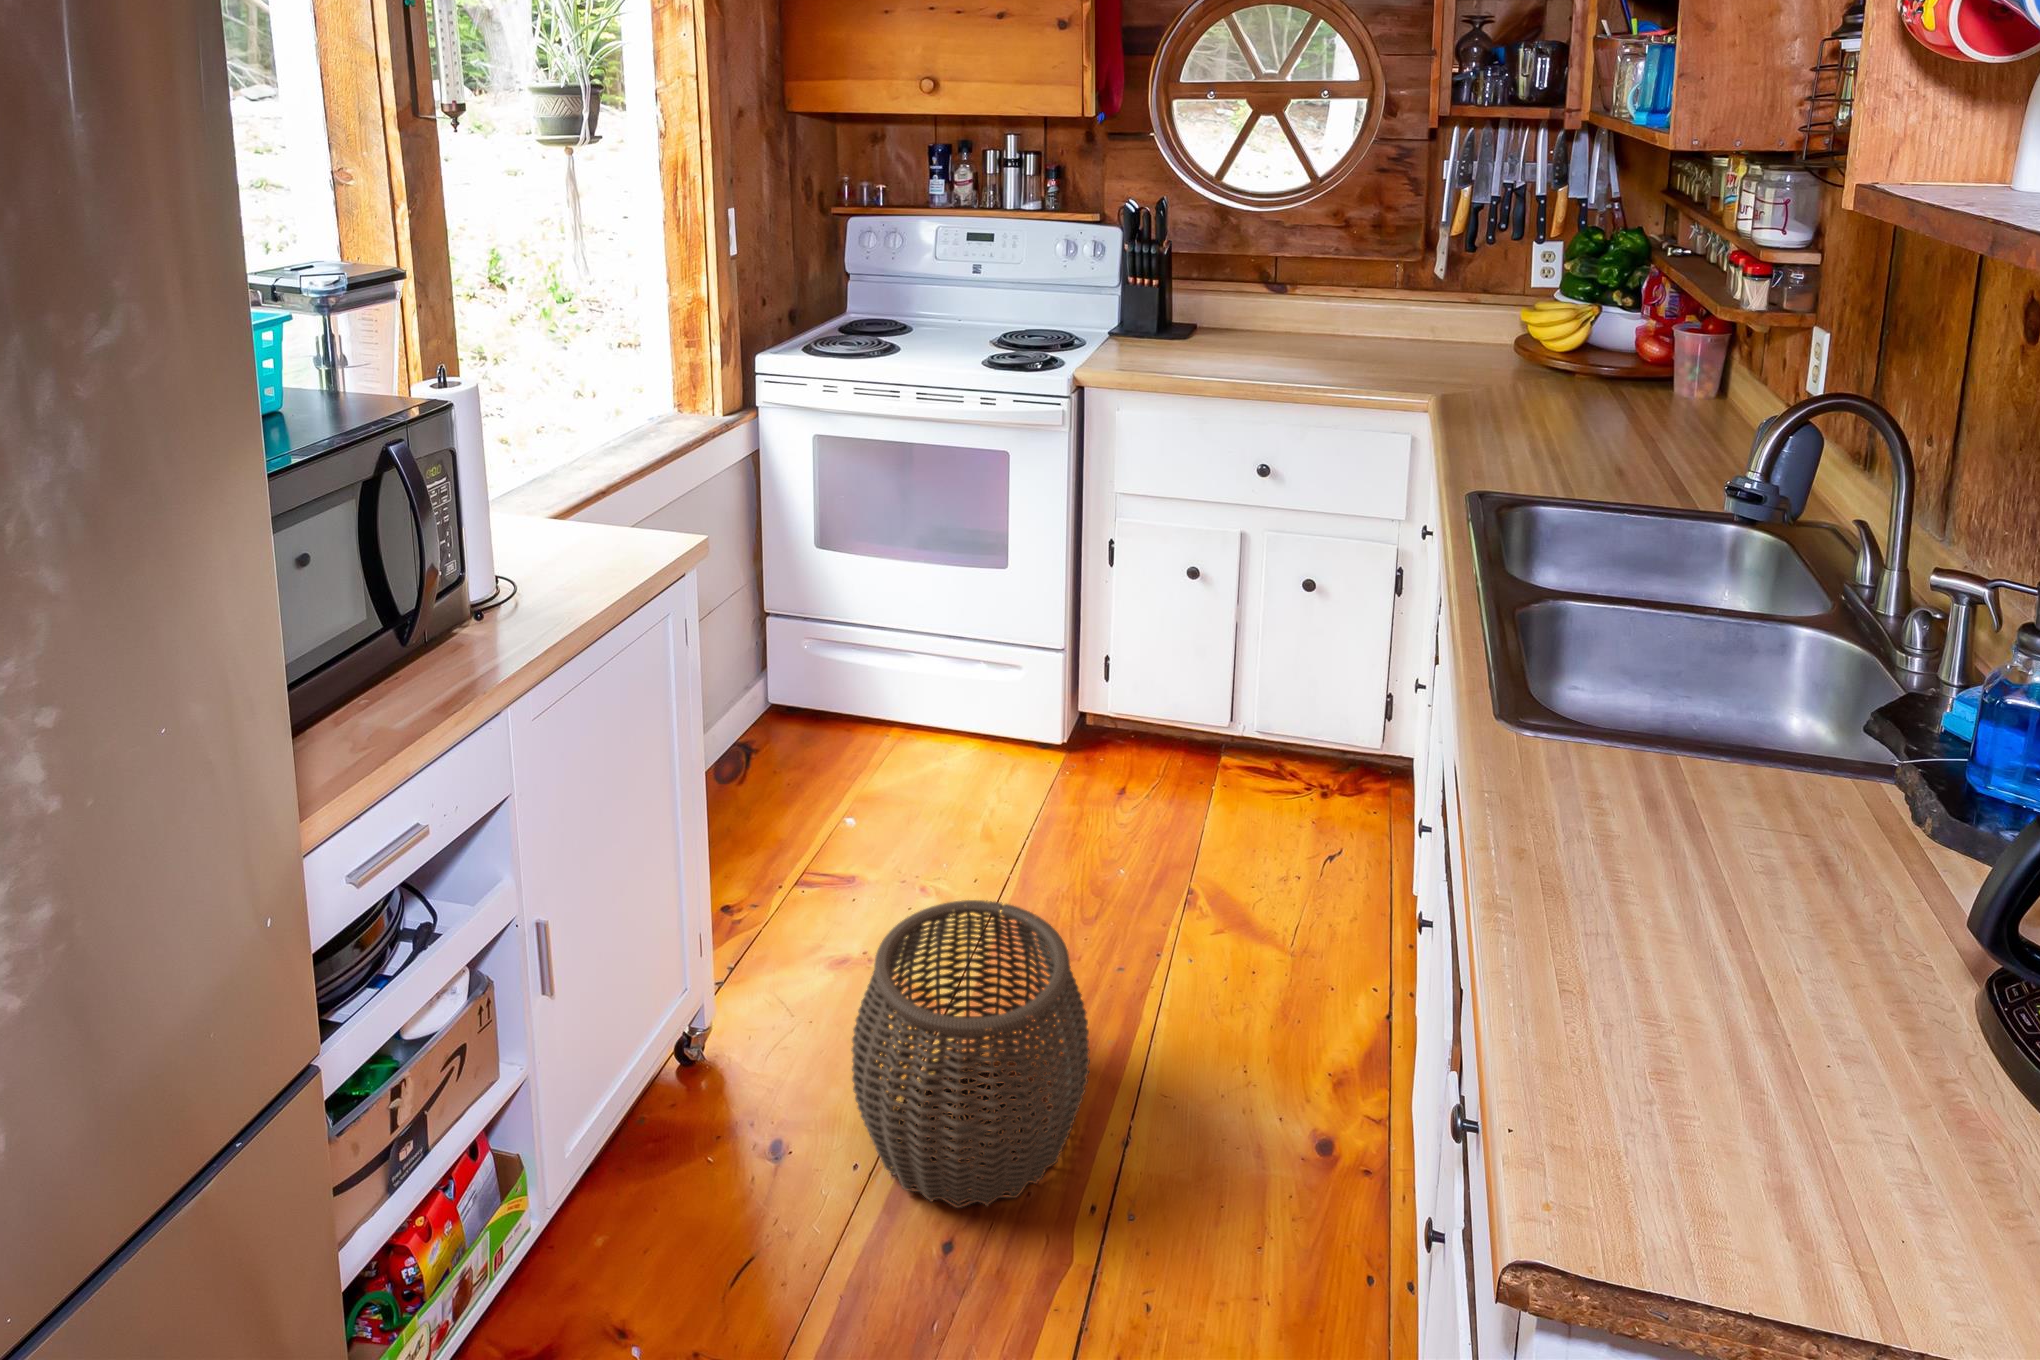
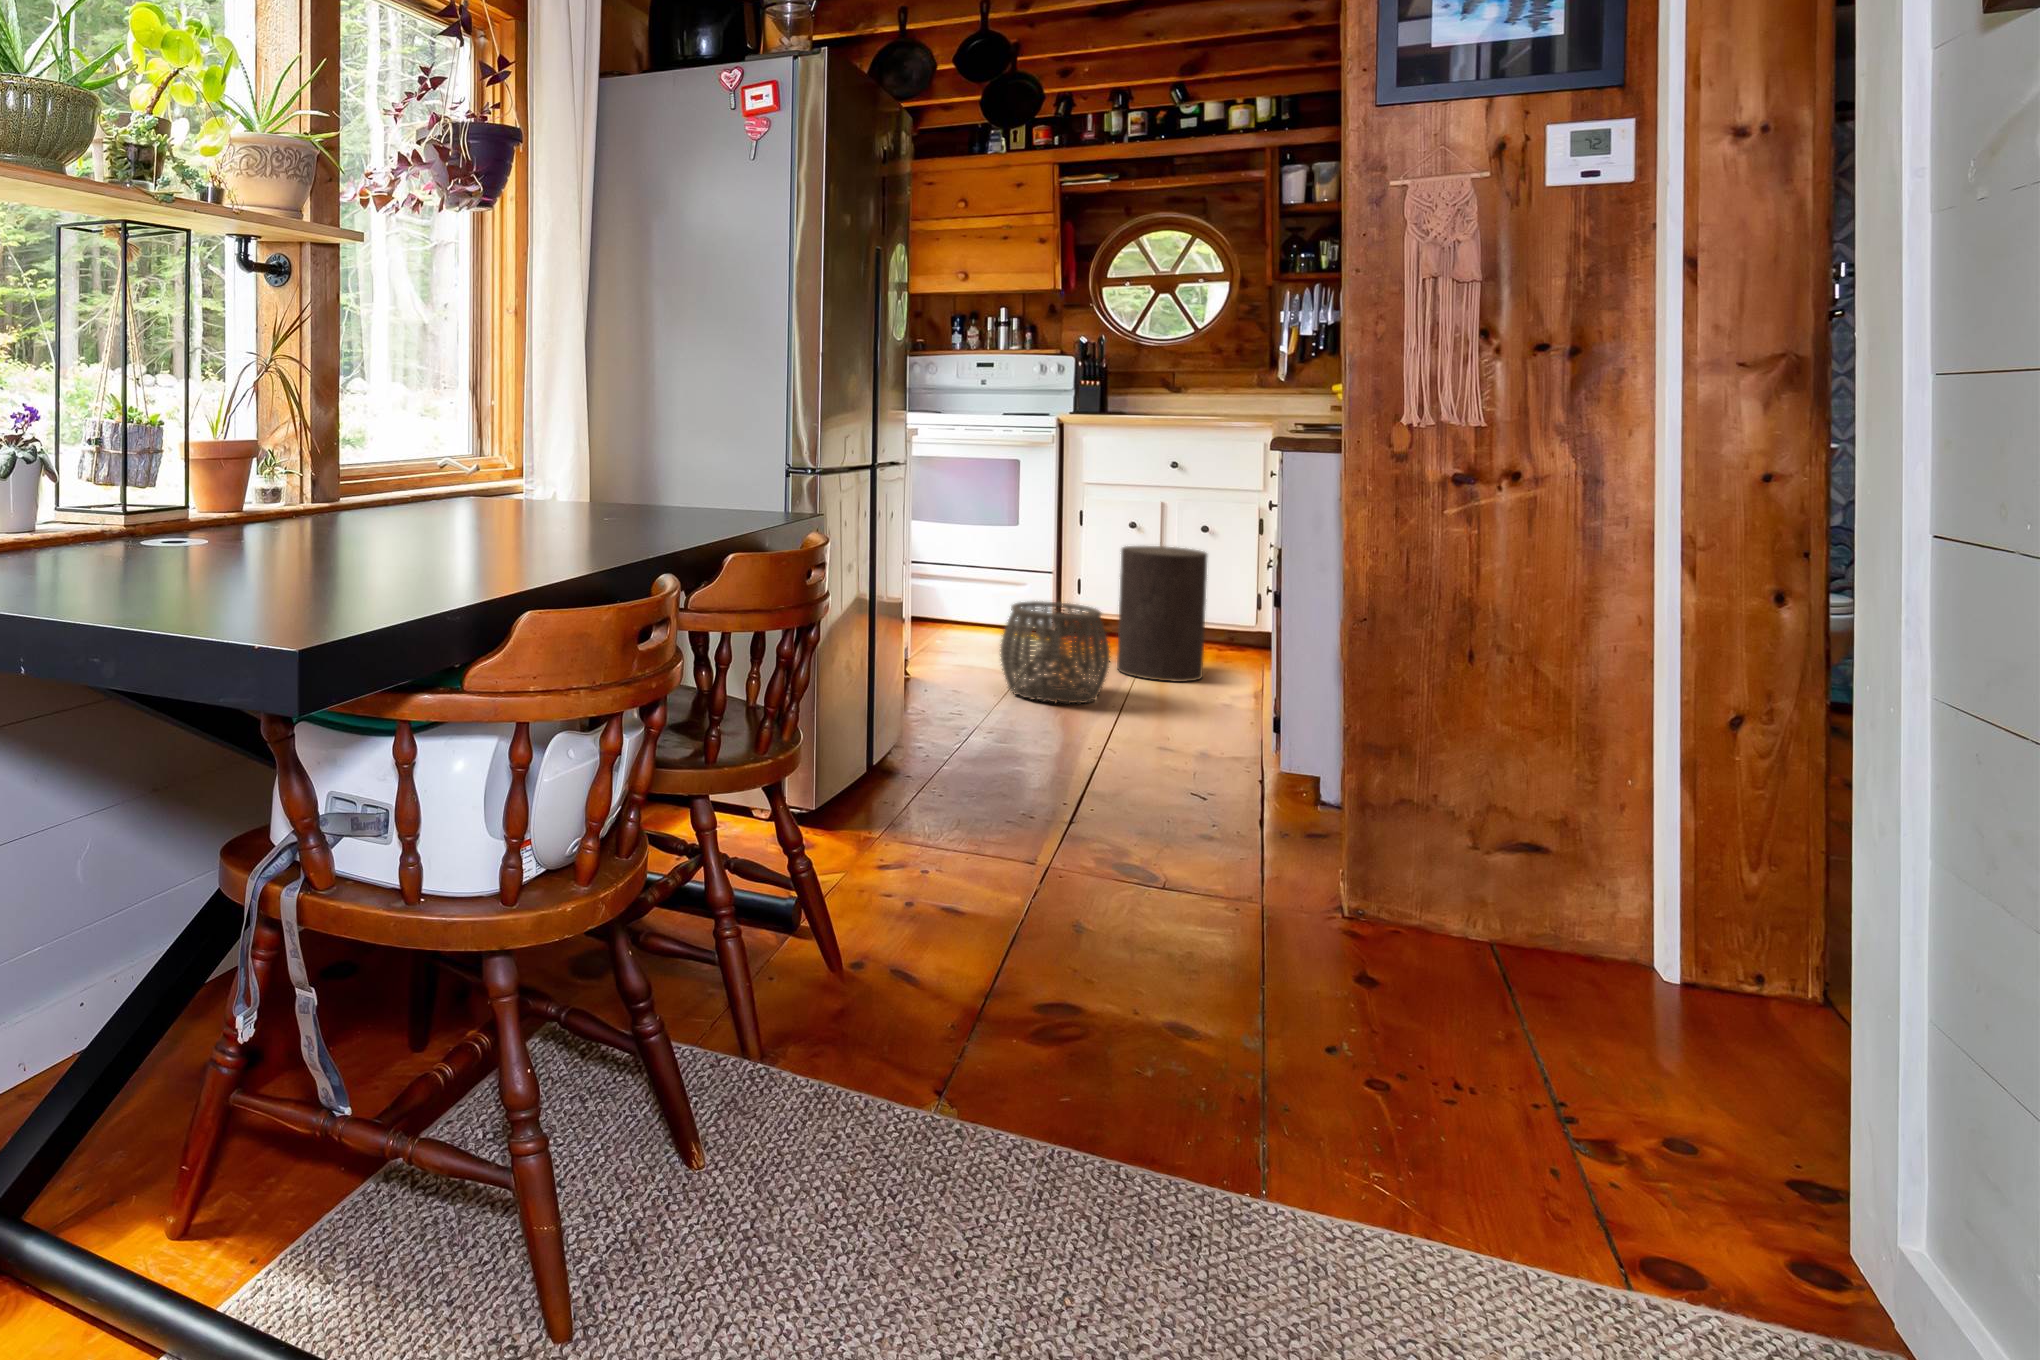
stool: none [1141,674,1309,986] -> present [1117,546,1208,682]

